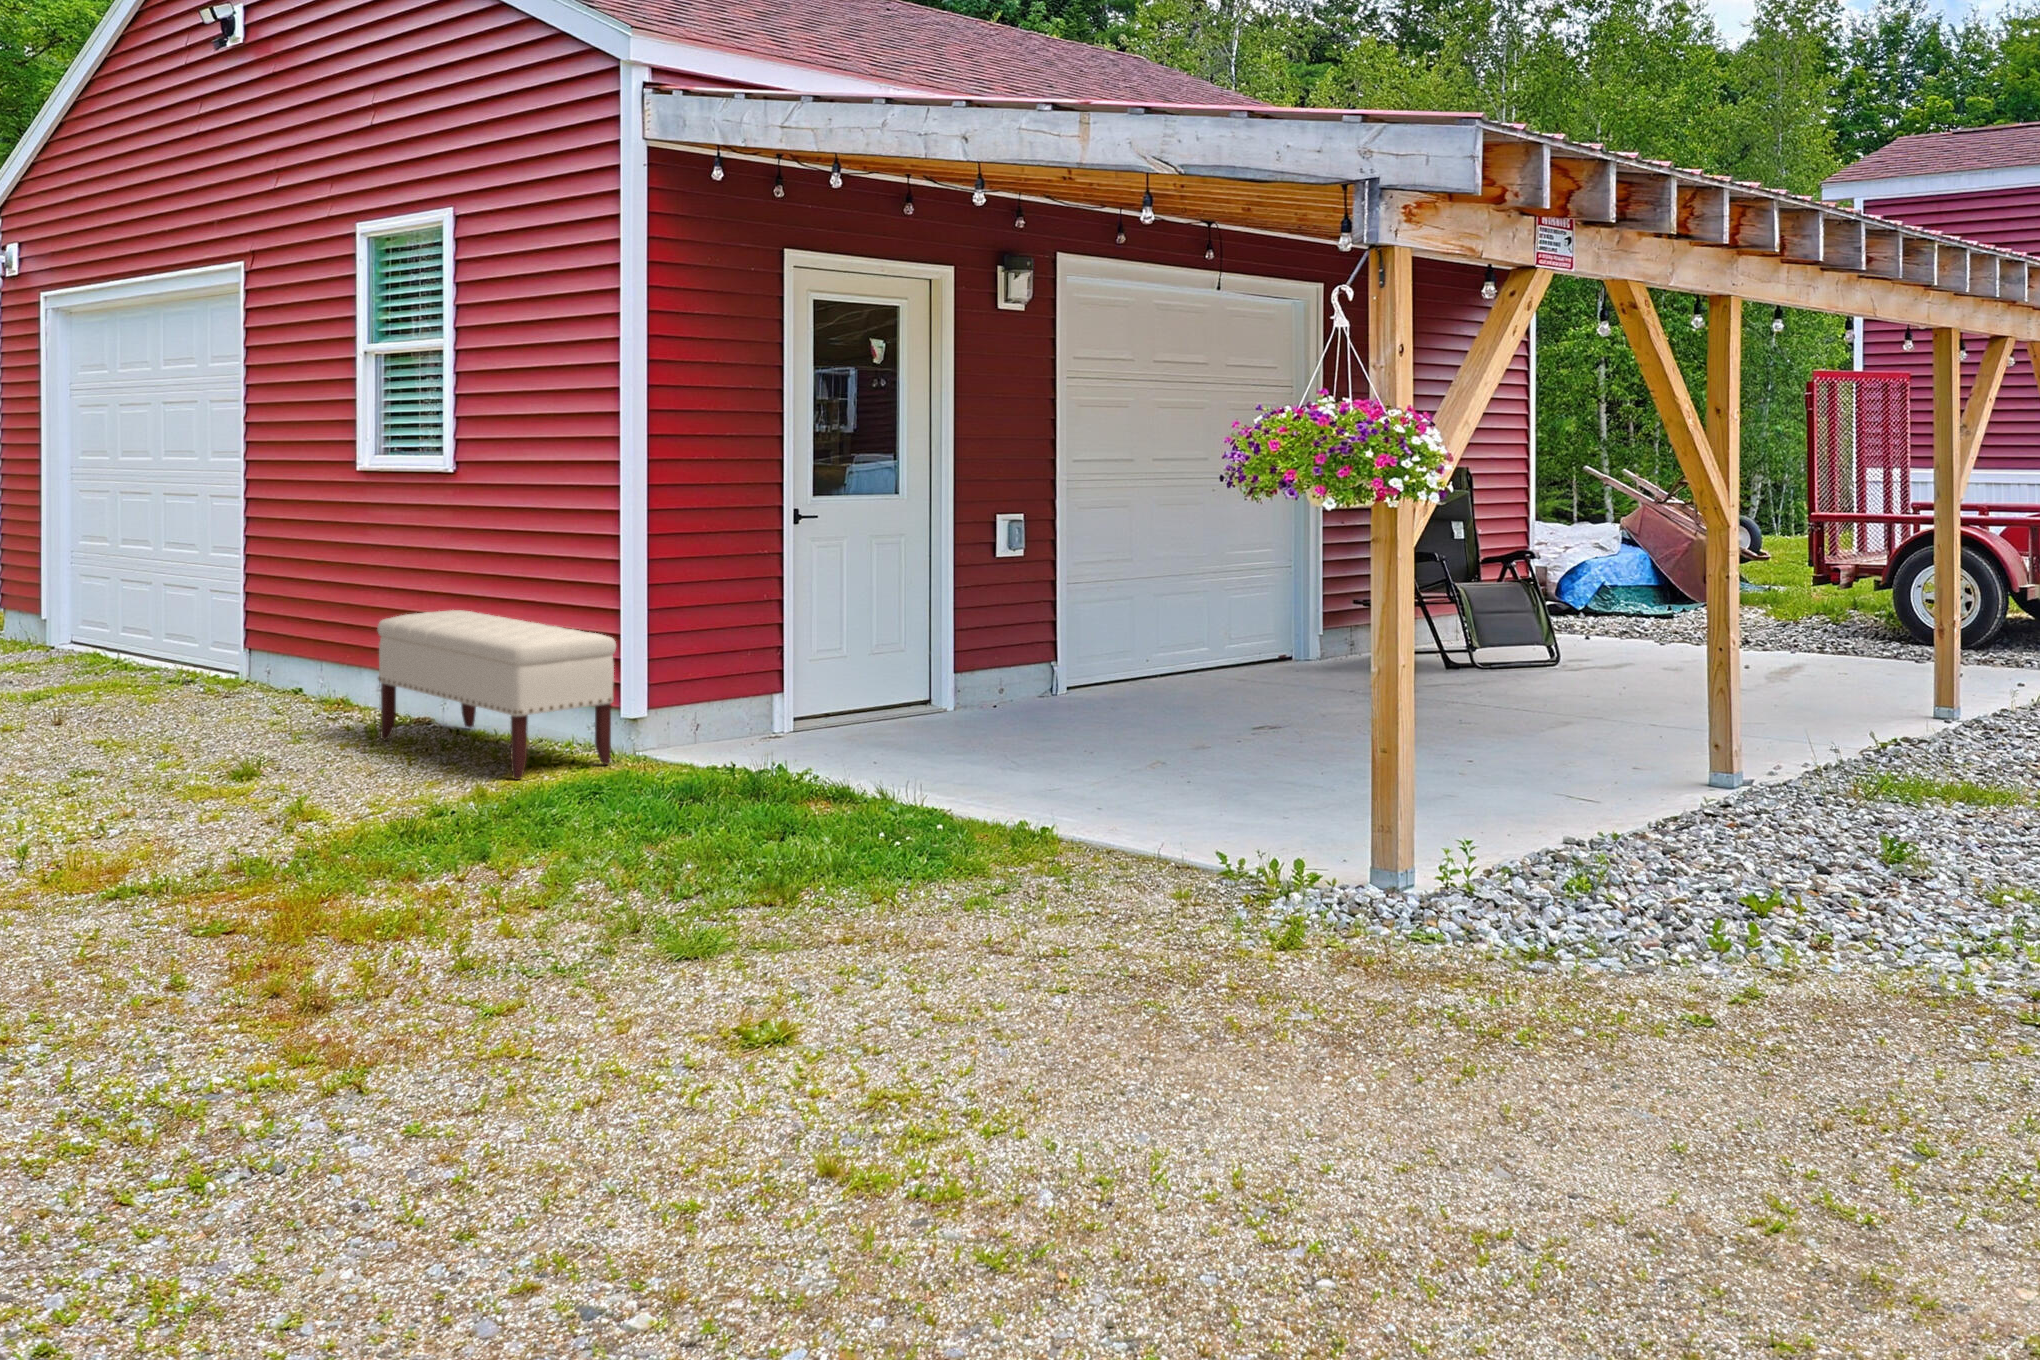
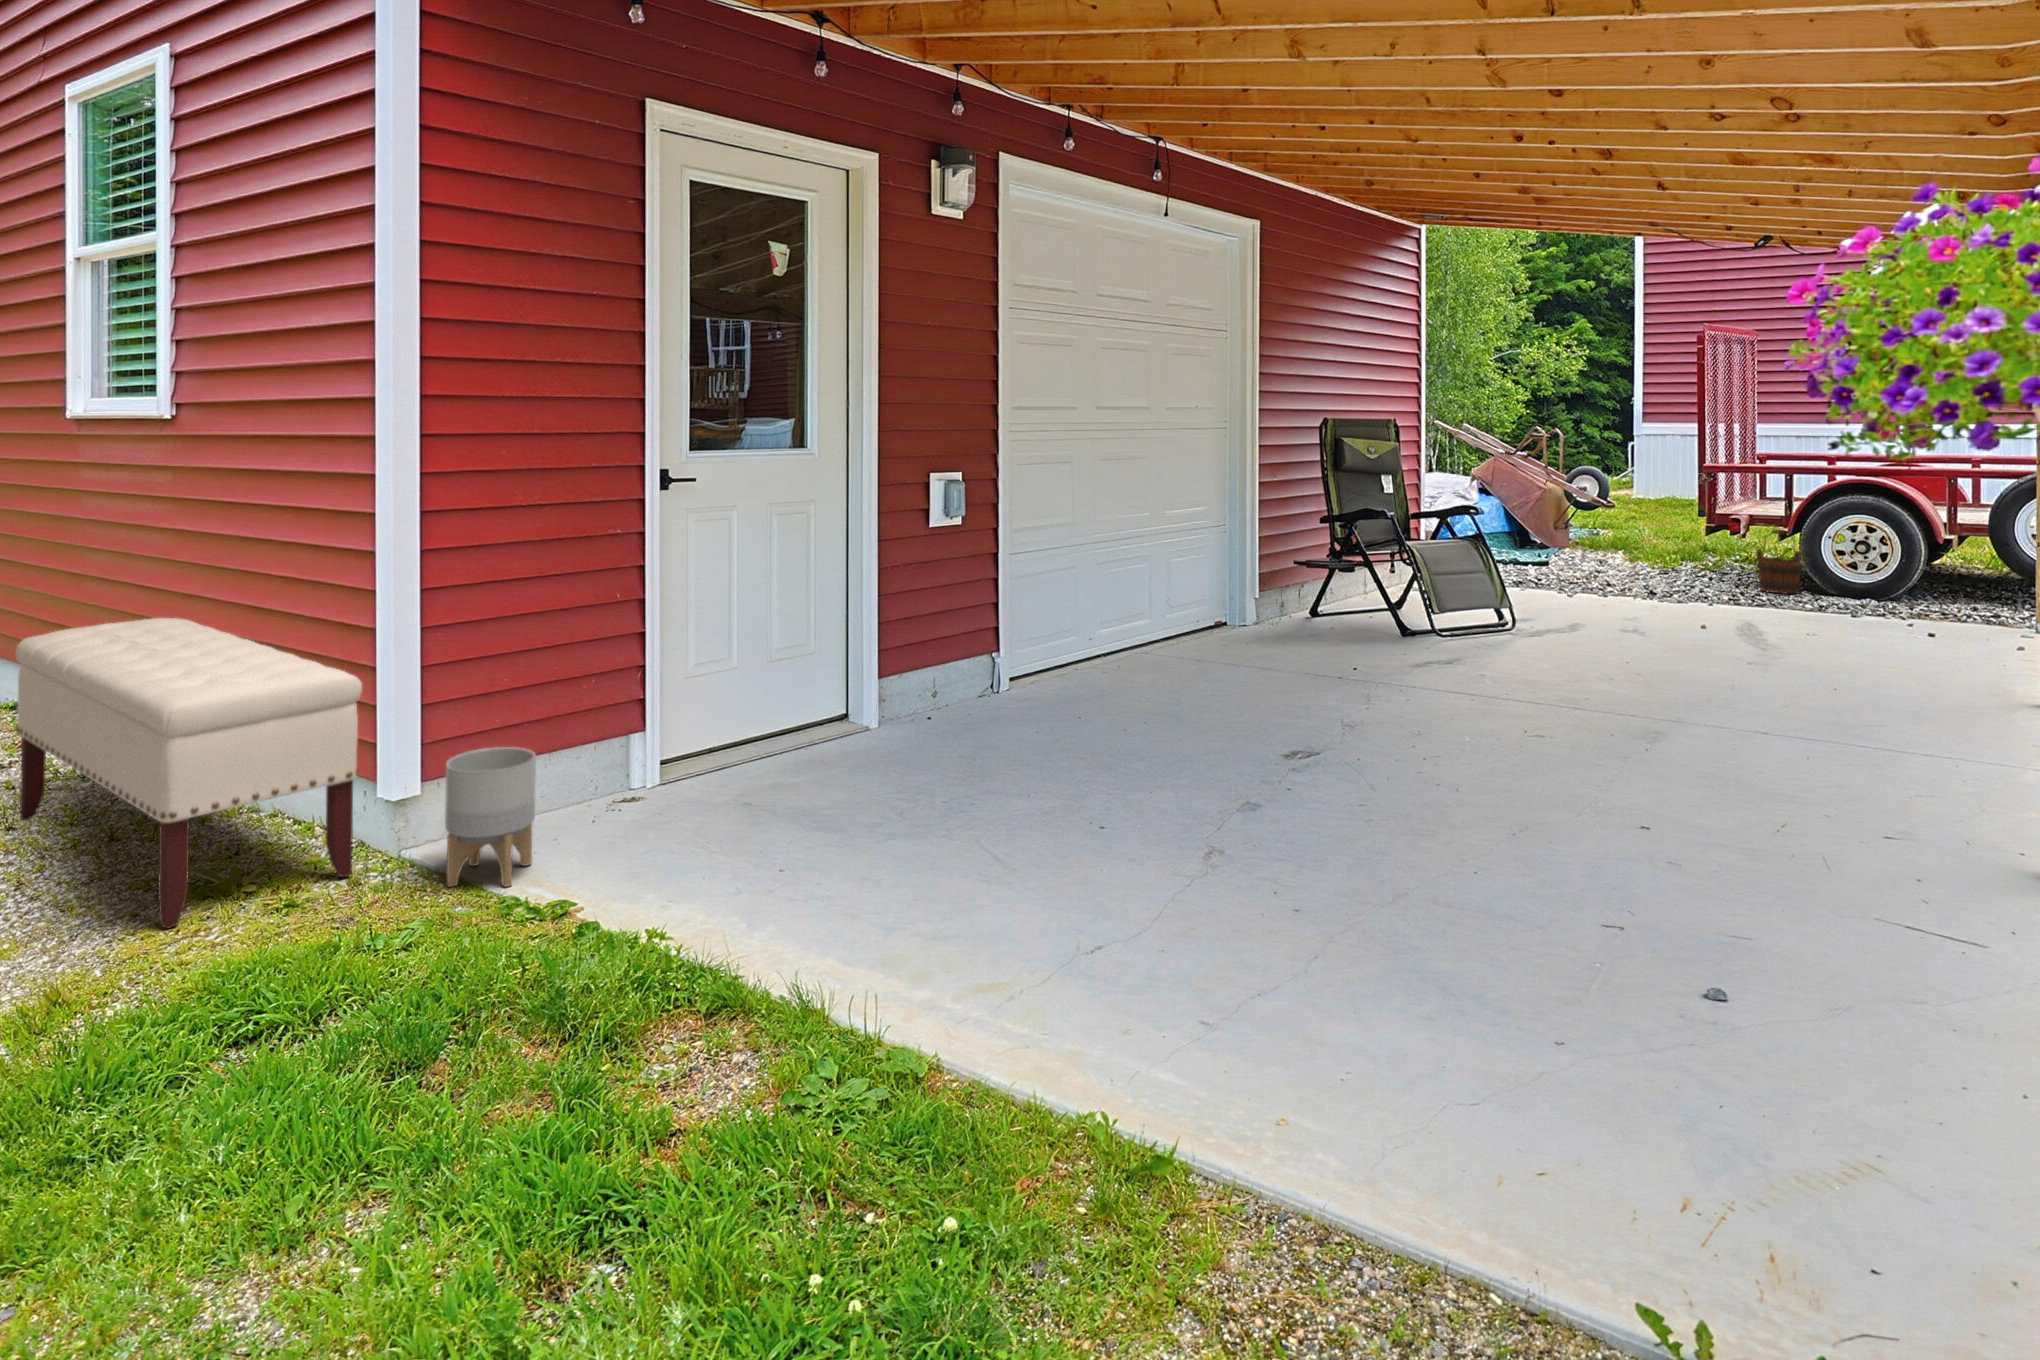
wooden bucket: none [1844,577,1888,640] -> present [1757,530,1802,594]
planter: none [669,688,723,771] -> present [445,747,536,887]

